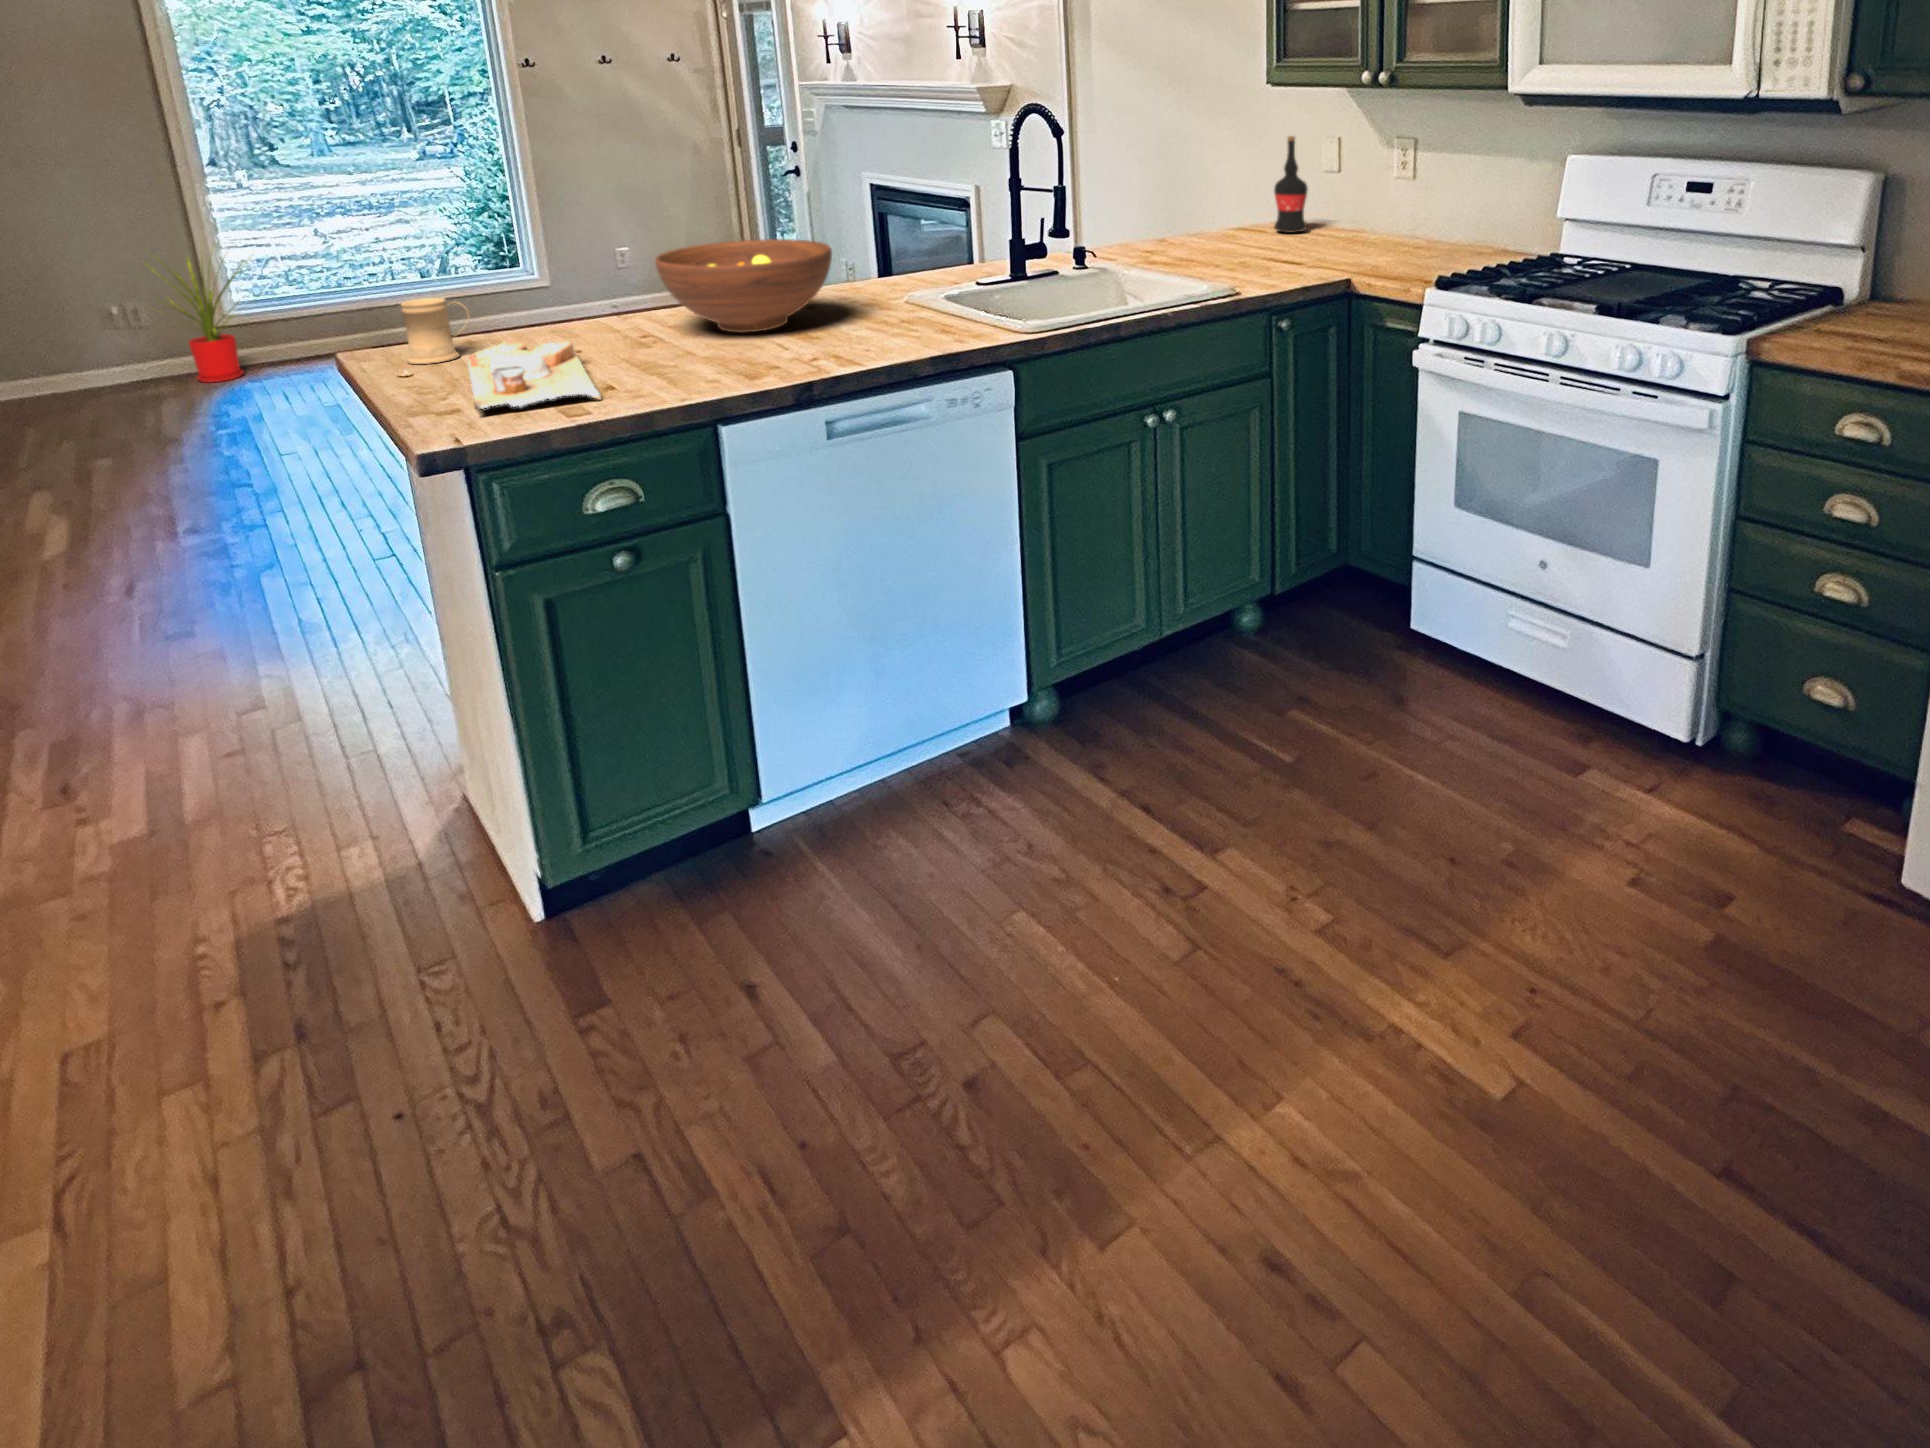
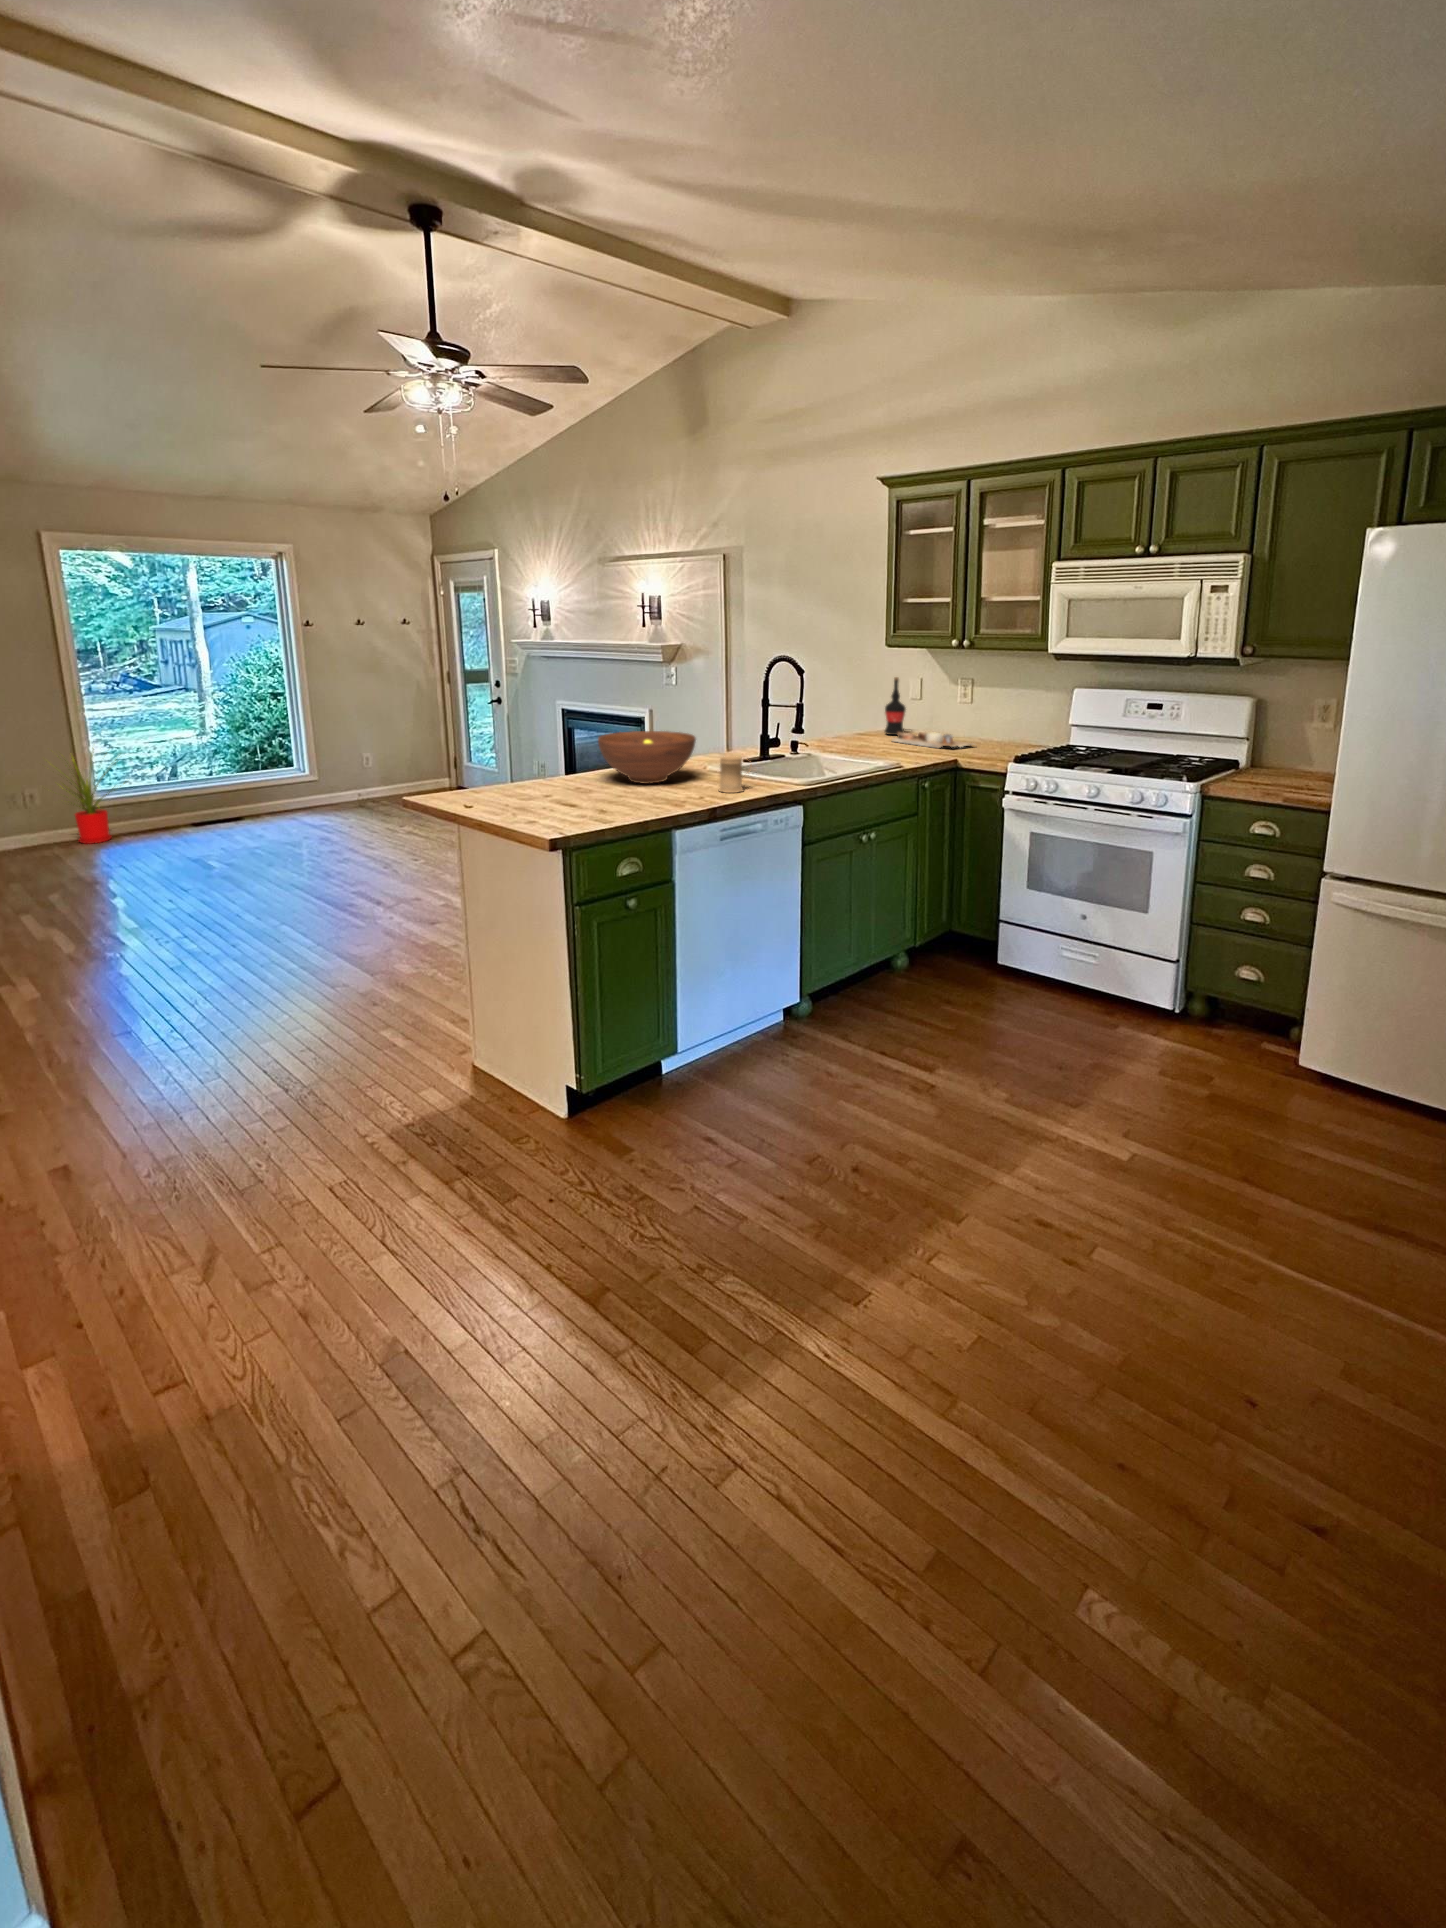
mug: present [401,298,460,364] -> present [718,757,752,793]
cutting board: present [468,342,601,410] -> present [891,732,974,748]

